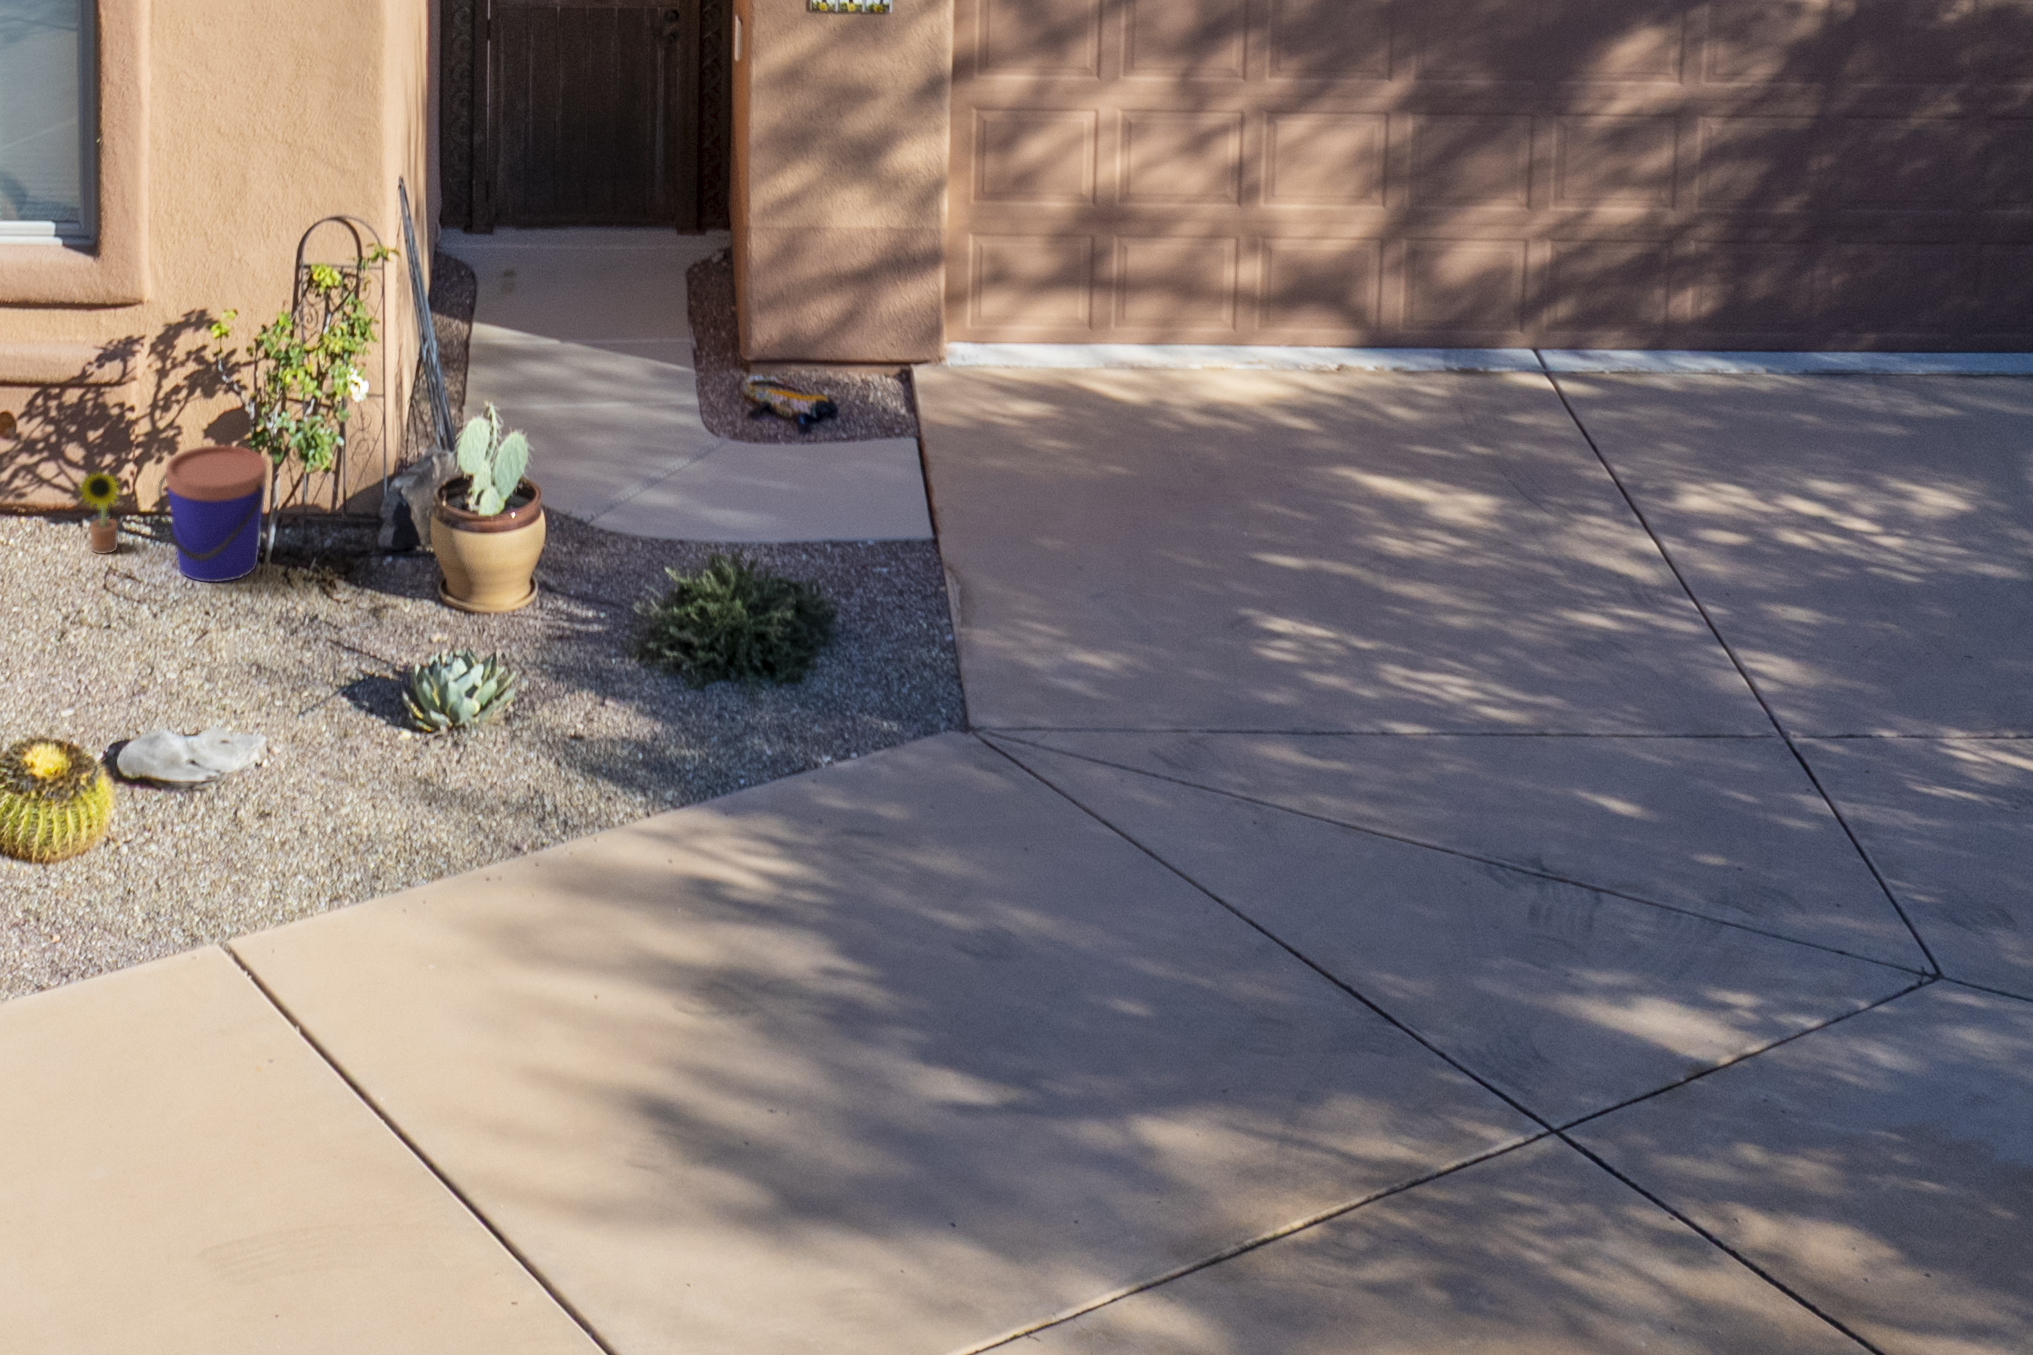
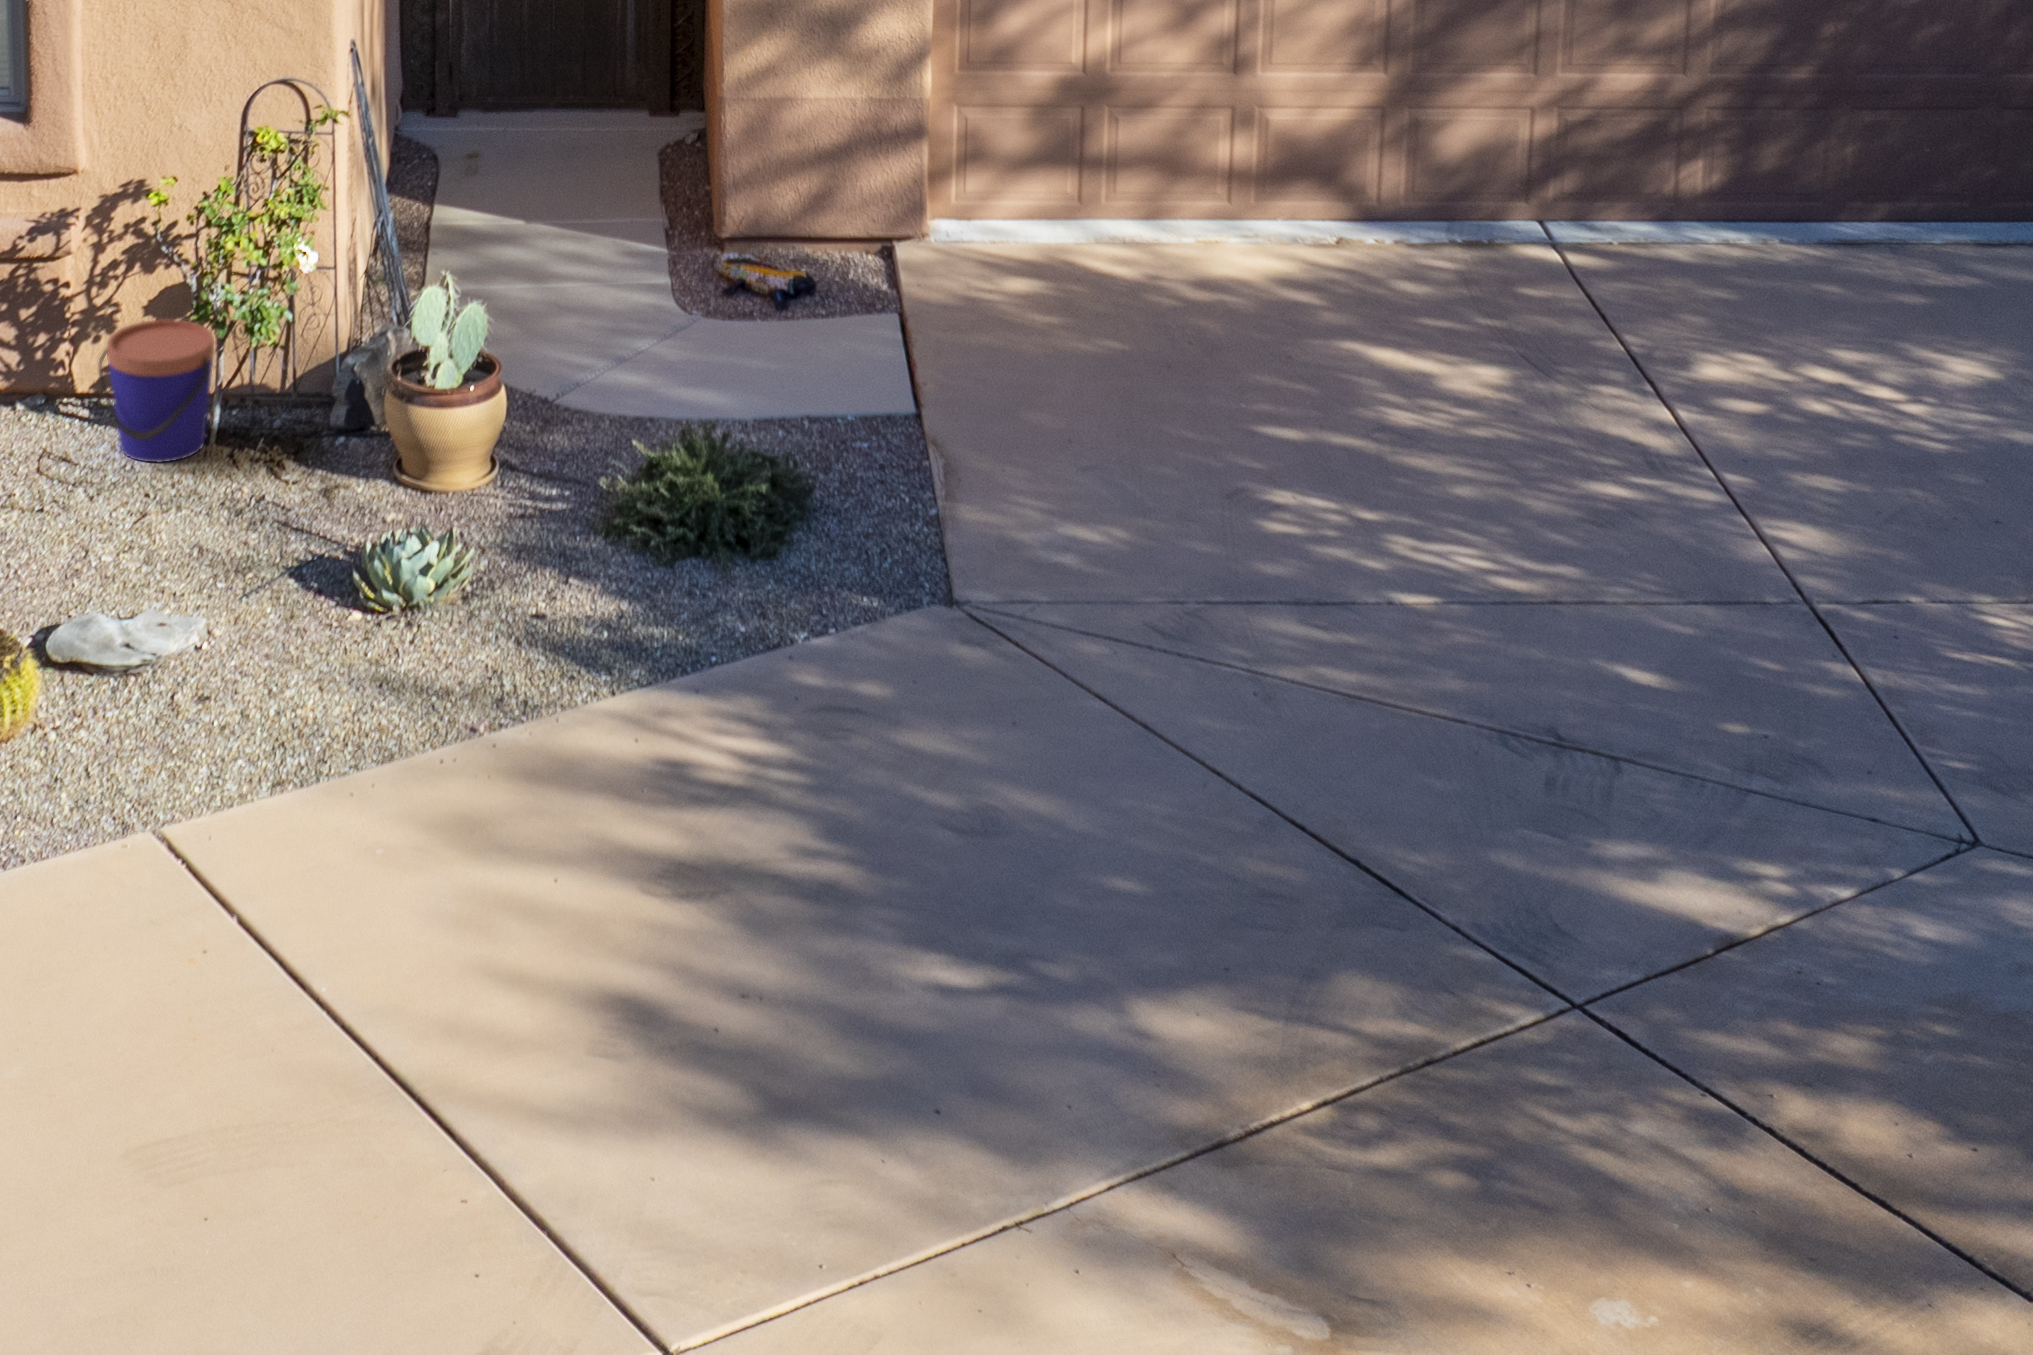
decorative plant: present [79,472,119,554] -> none [11,347,60,435]

